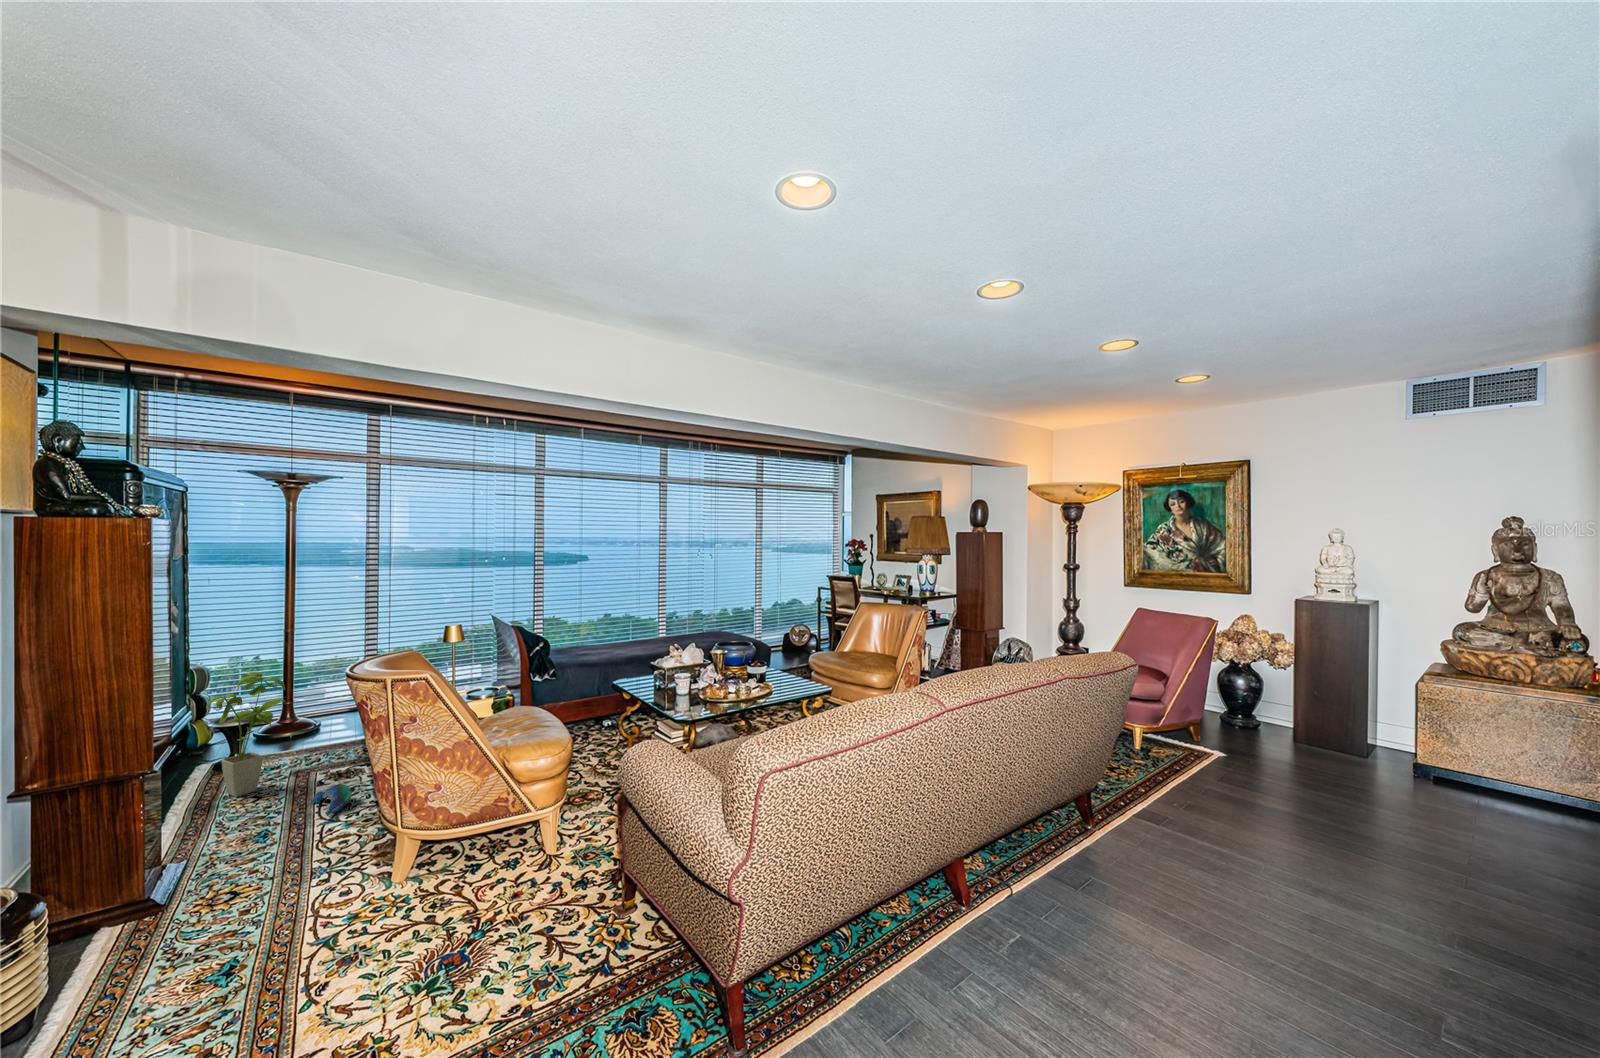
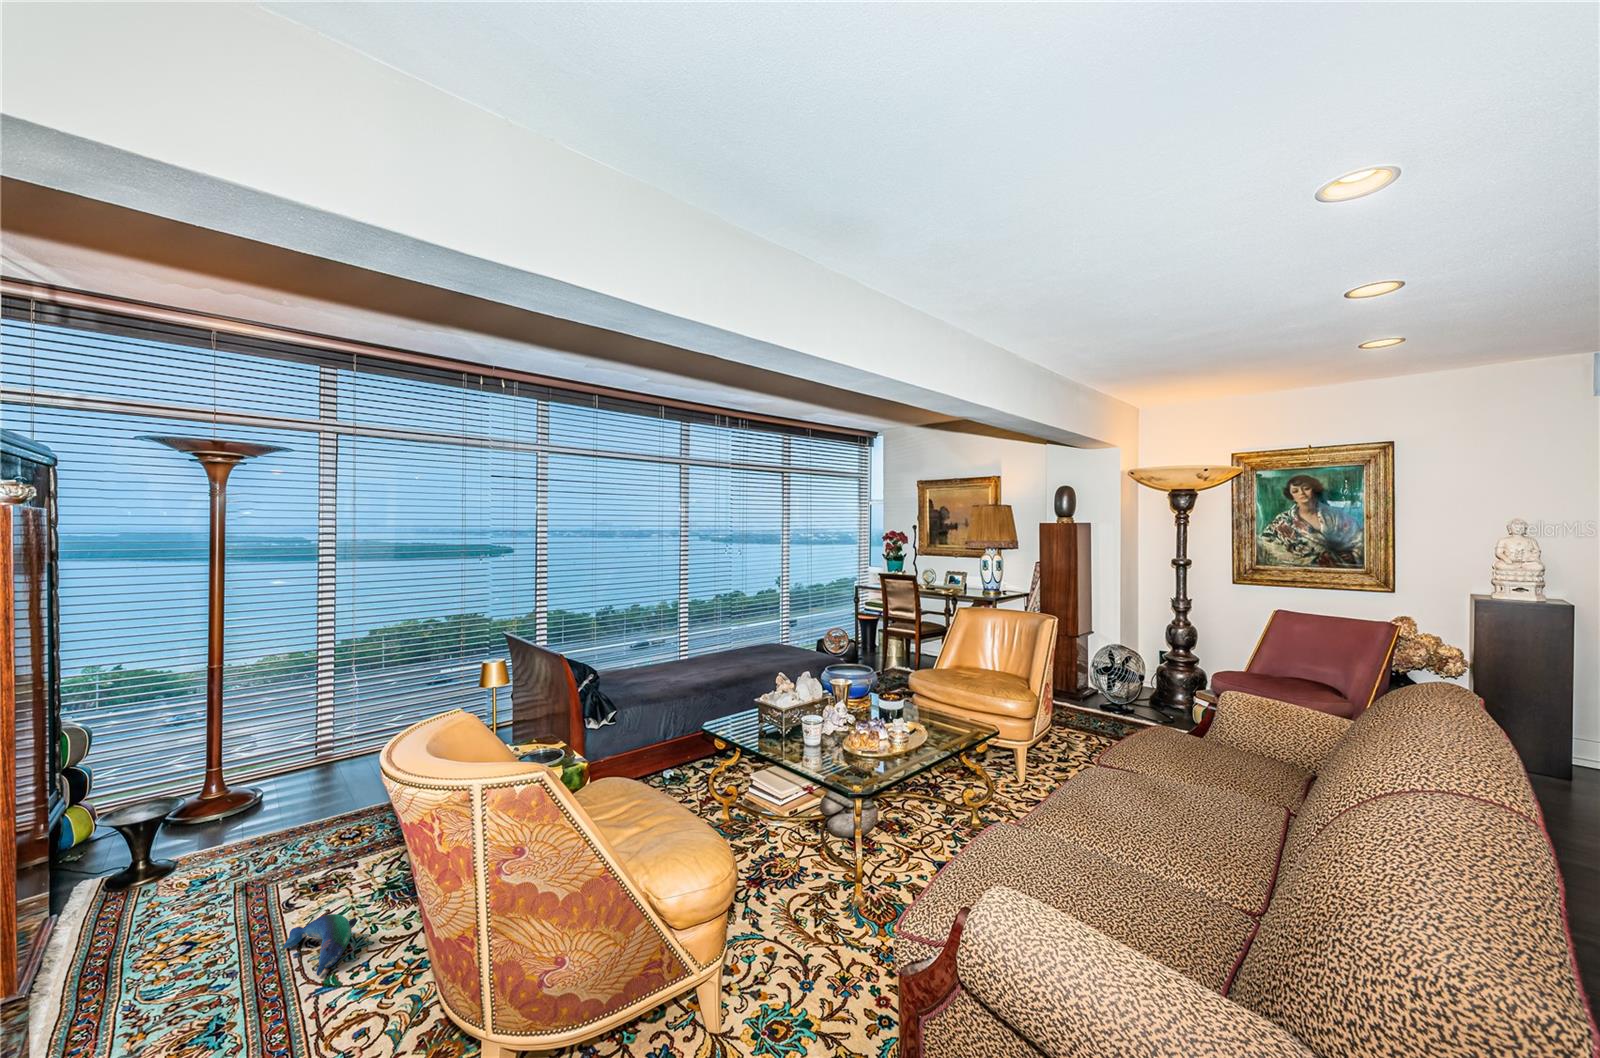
house plant: present [206,672,285,797] -> none [95,743,232,945]

